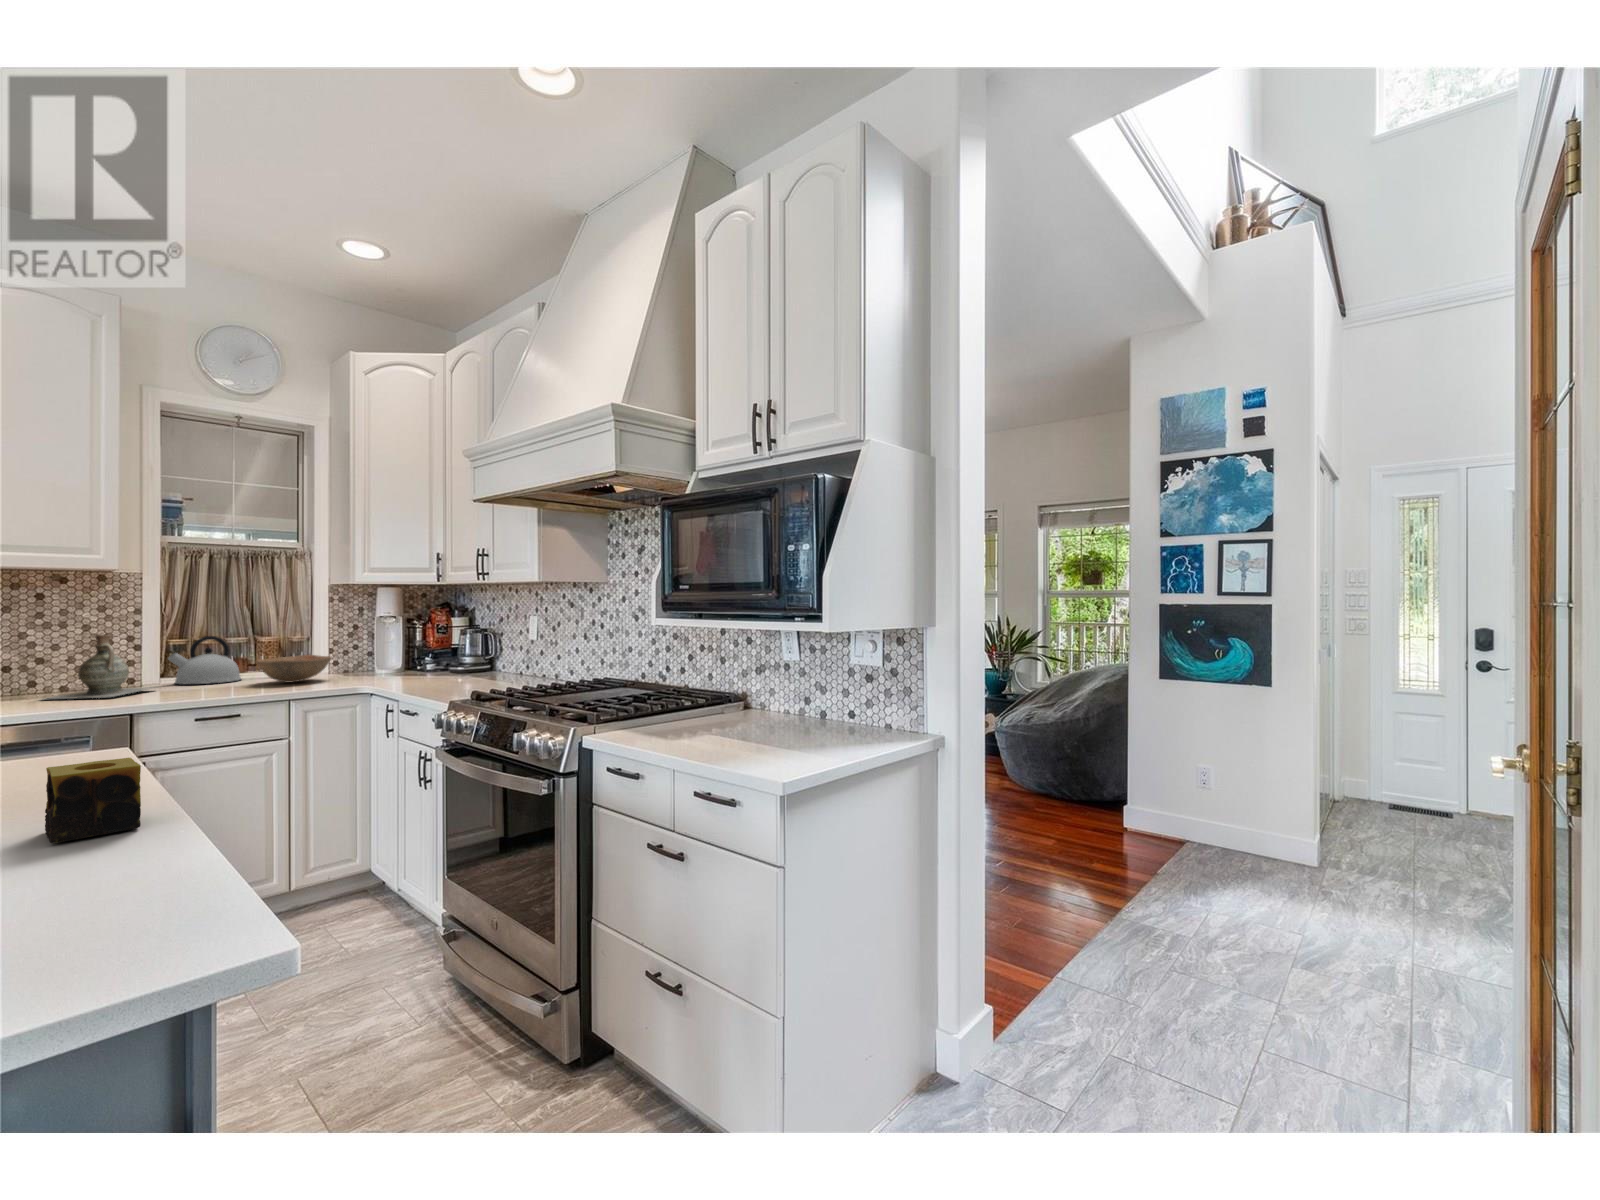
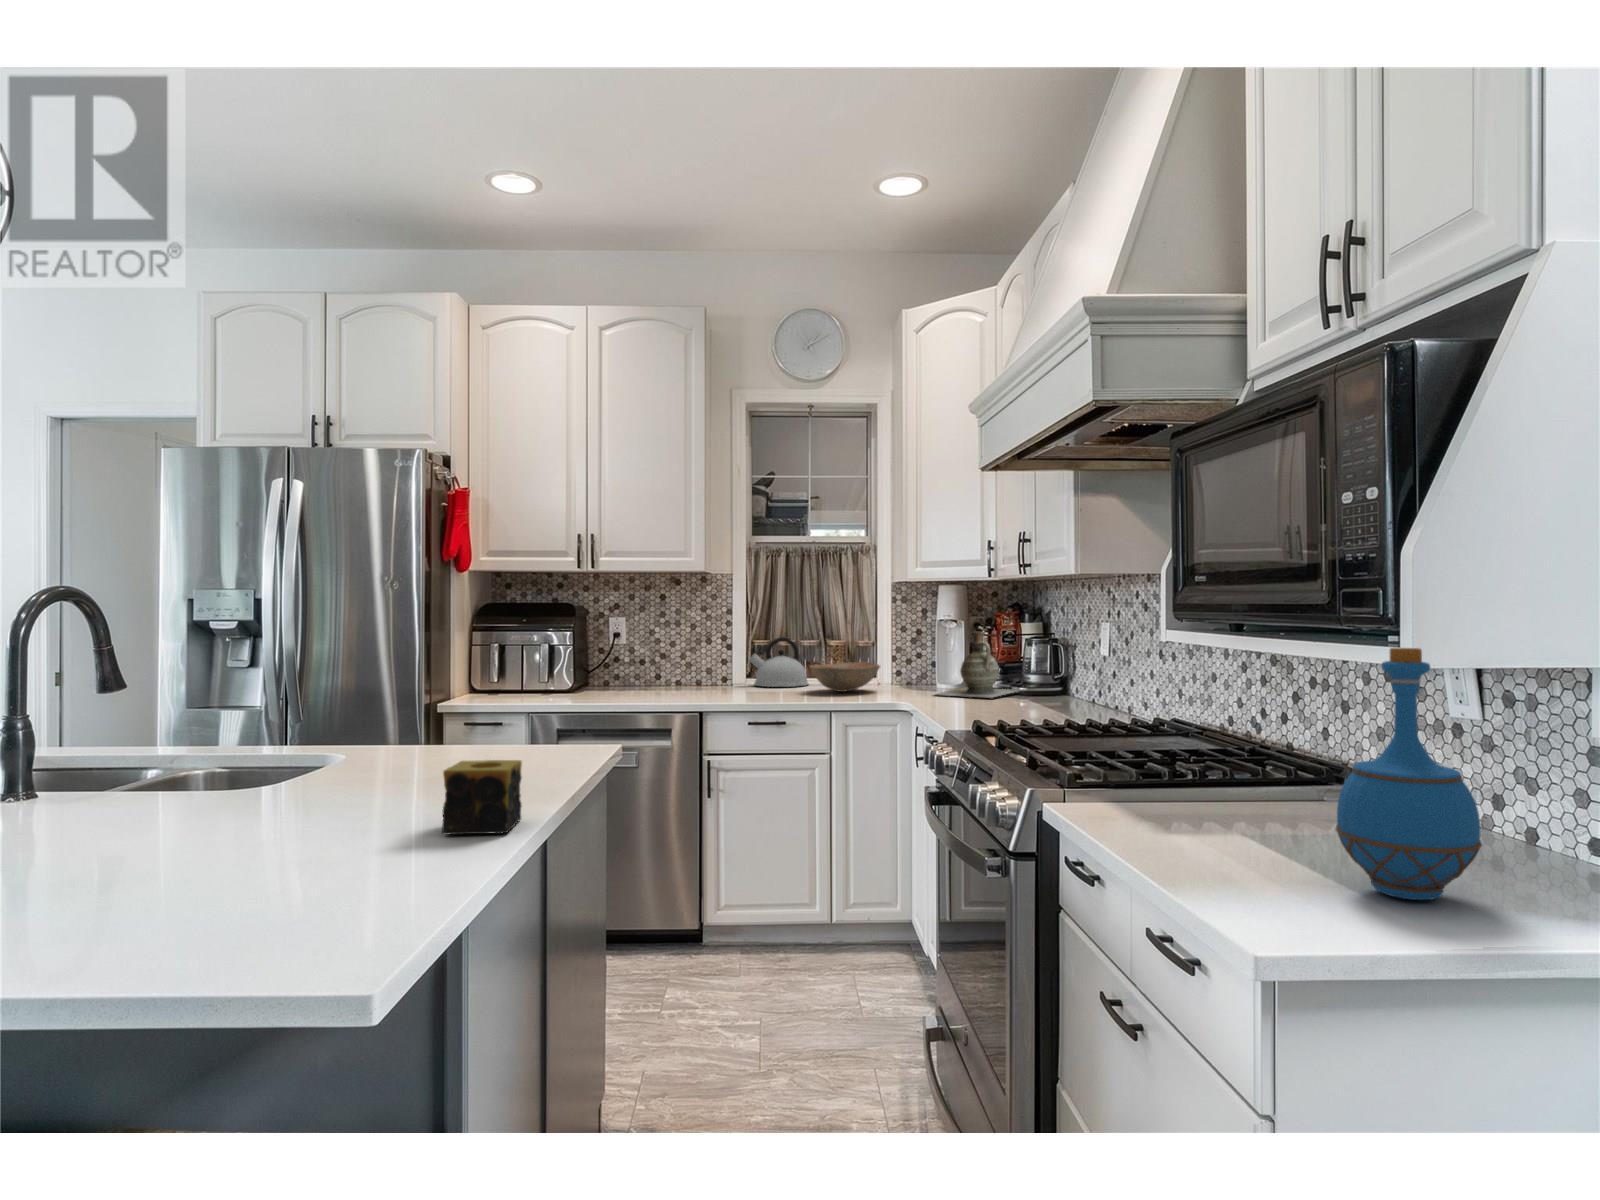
bottle: none [777,622,839,747] -> present [1336,648,1482,900]
ceramic jug: present [47,635,152,699] -> present [936,632,1018,698]

